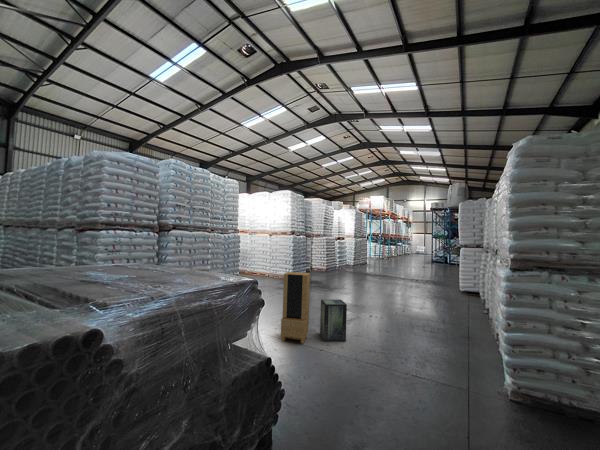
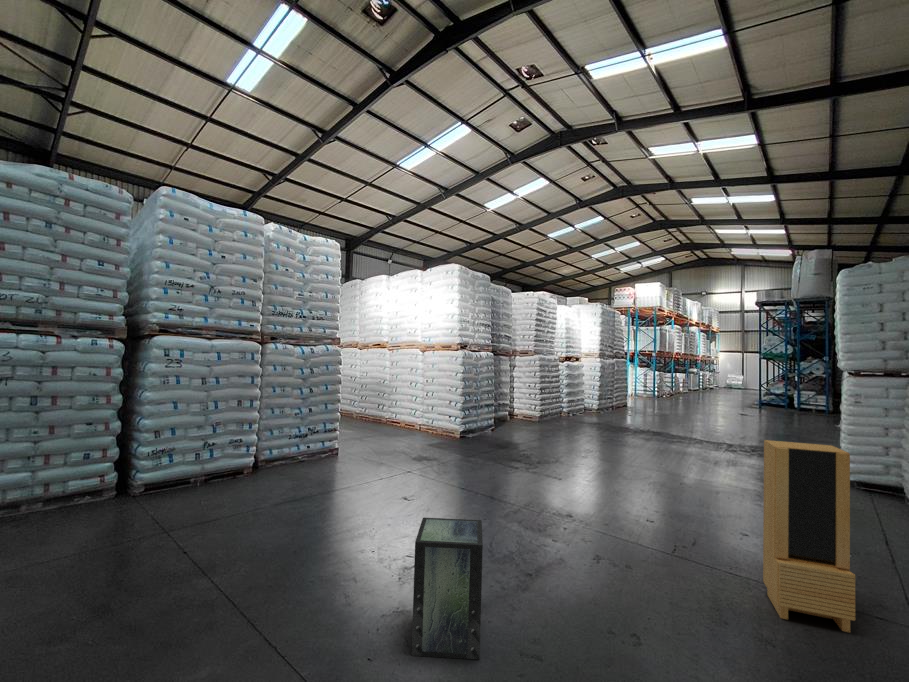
storage cabinet: present [281,272,310,344] -> present [763,440,855,633]

